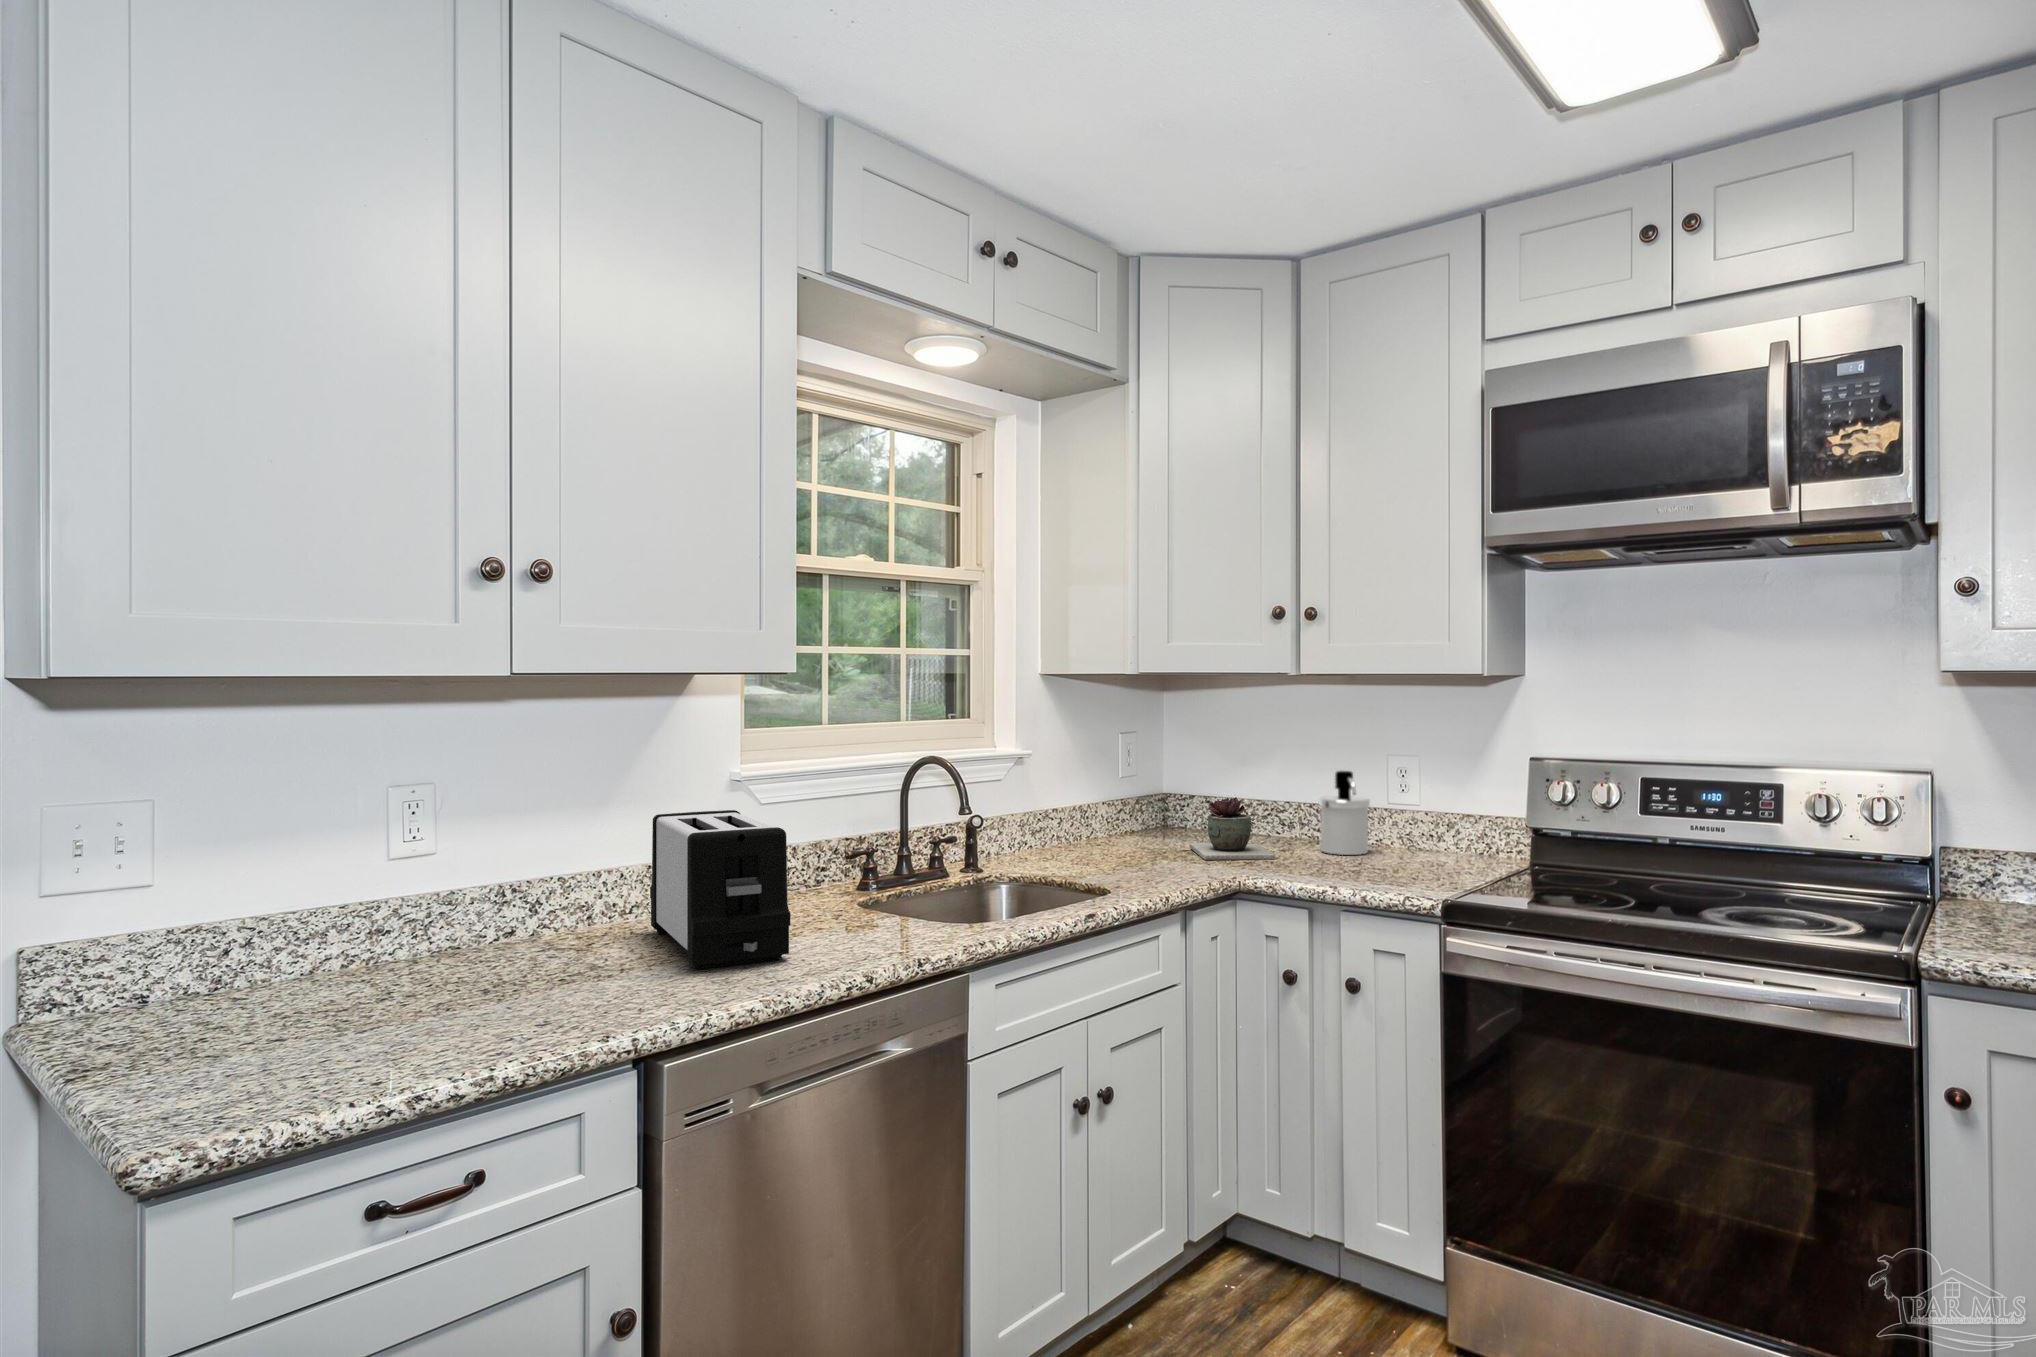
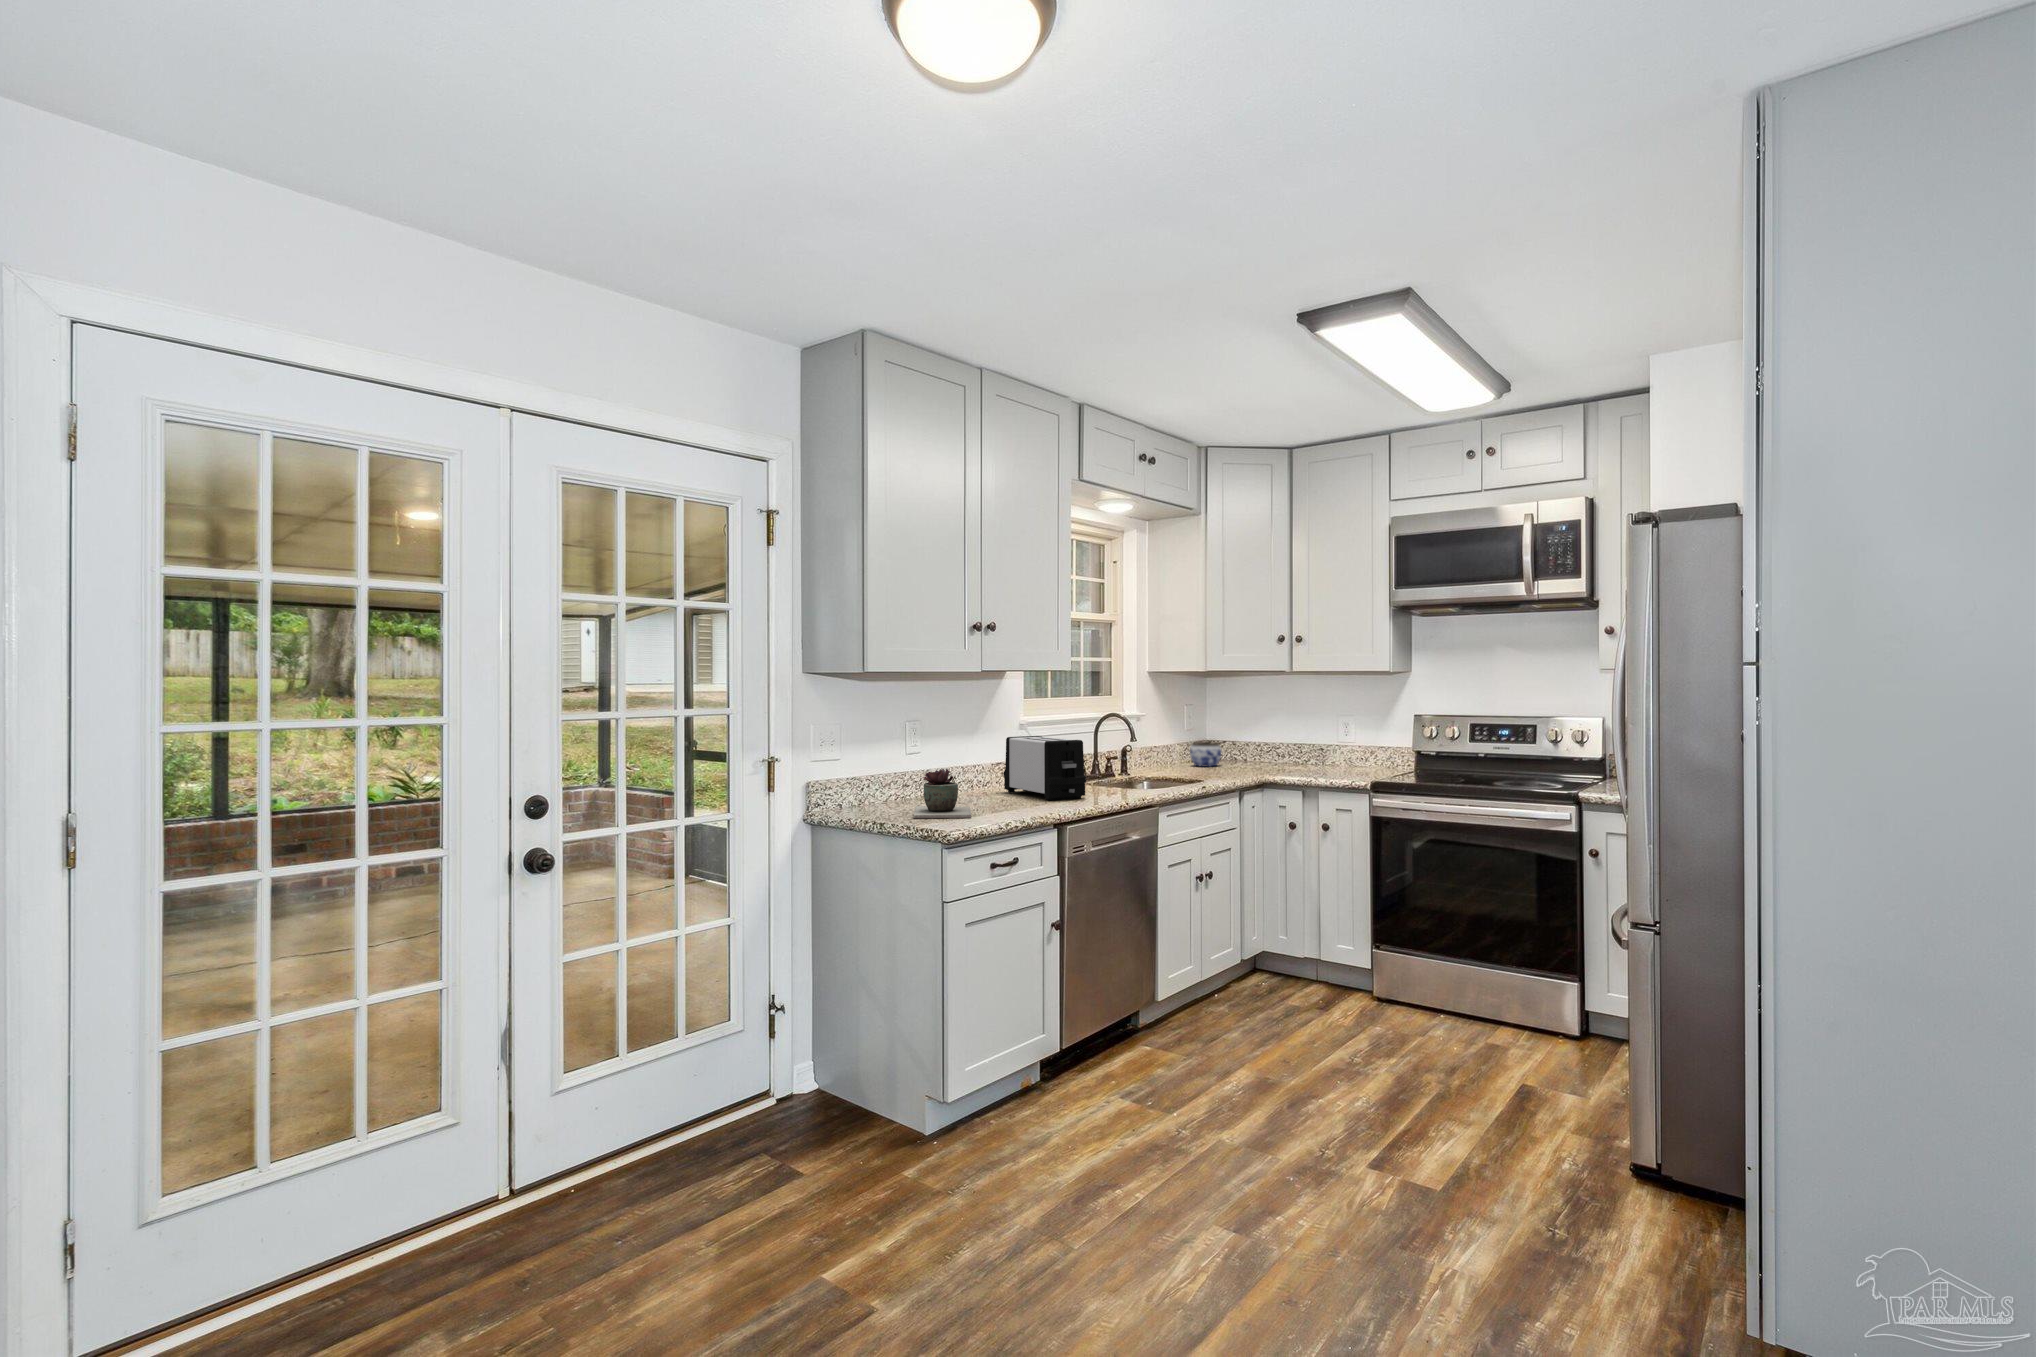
soap dispenser: present [1319,771,1370,855] -> none [1302,724,1330,769]
succulent plant: present [1189,797,1275,860] -> present [914,769,971,818]
jar: none [1121,800,1177,845] -> present [1190,742,1221,767]

